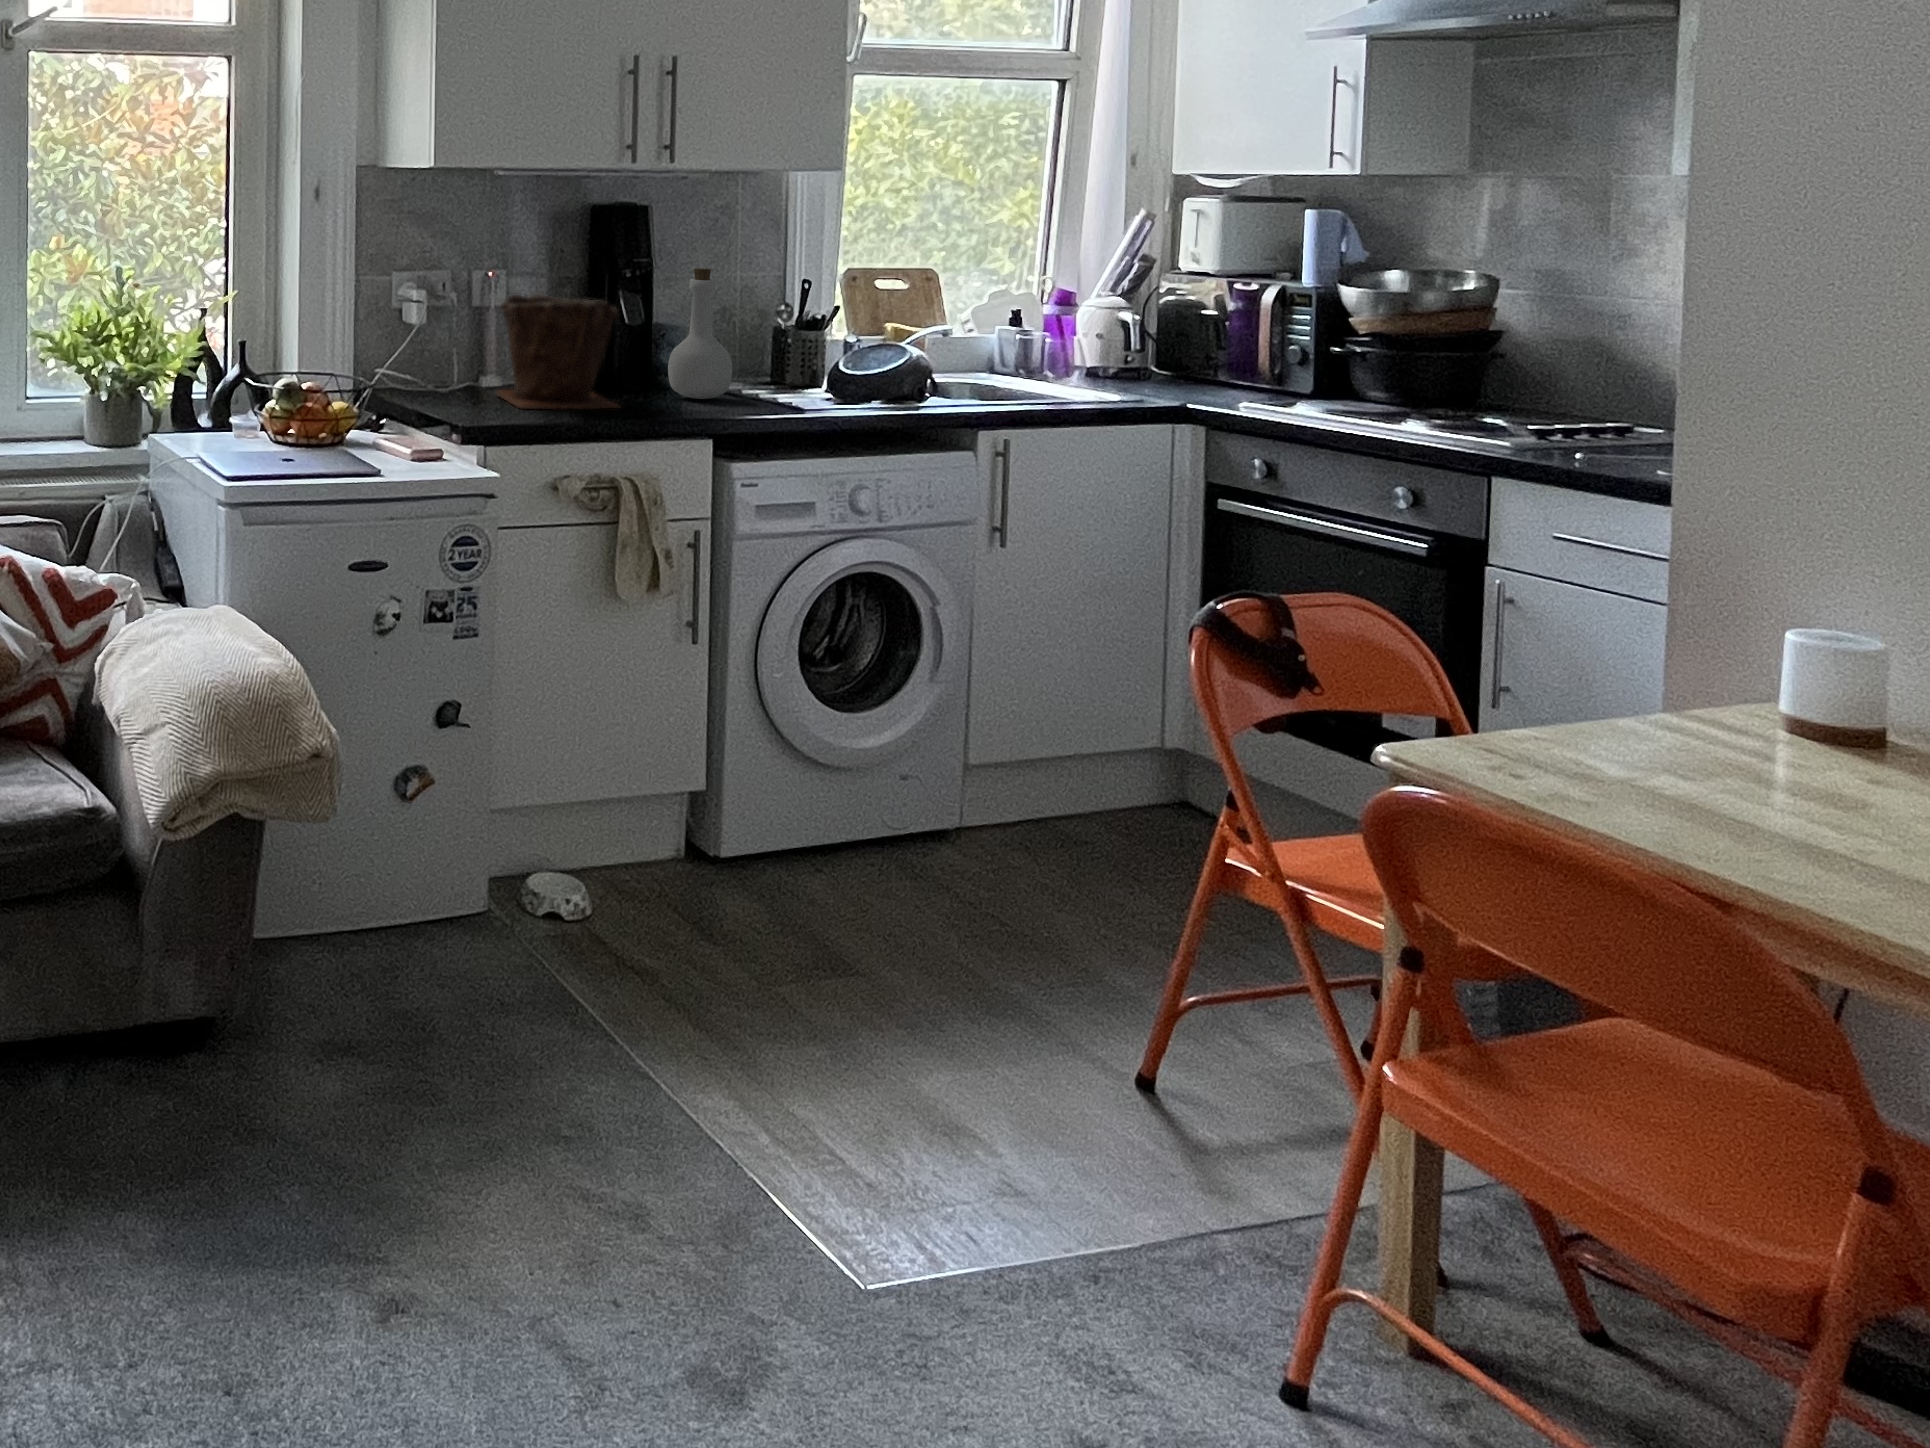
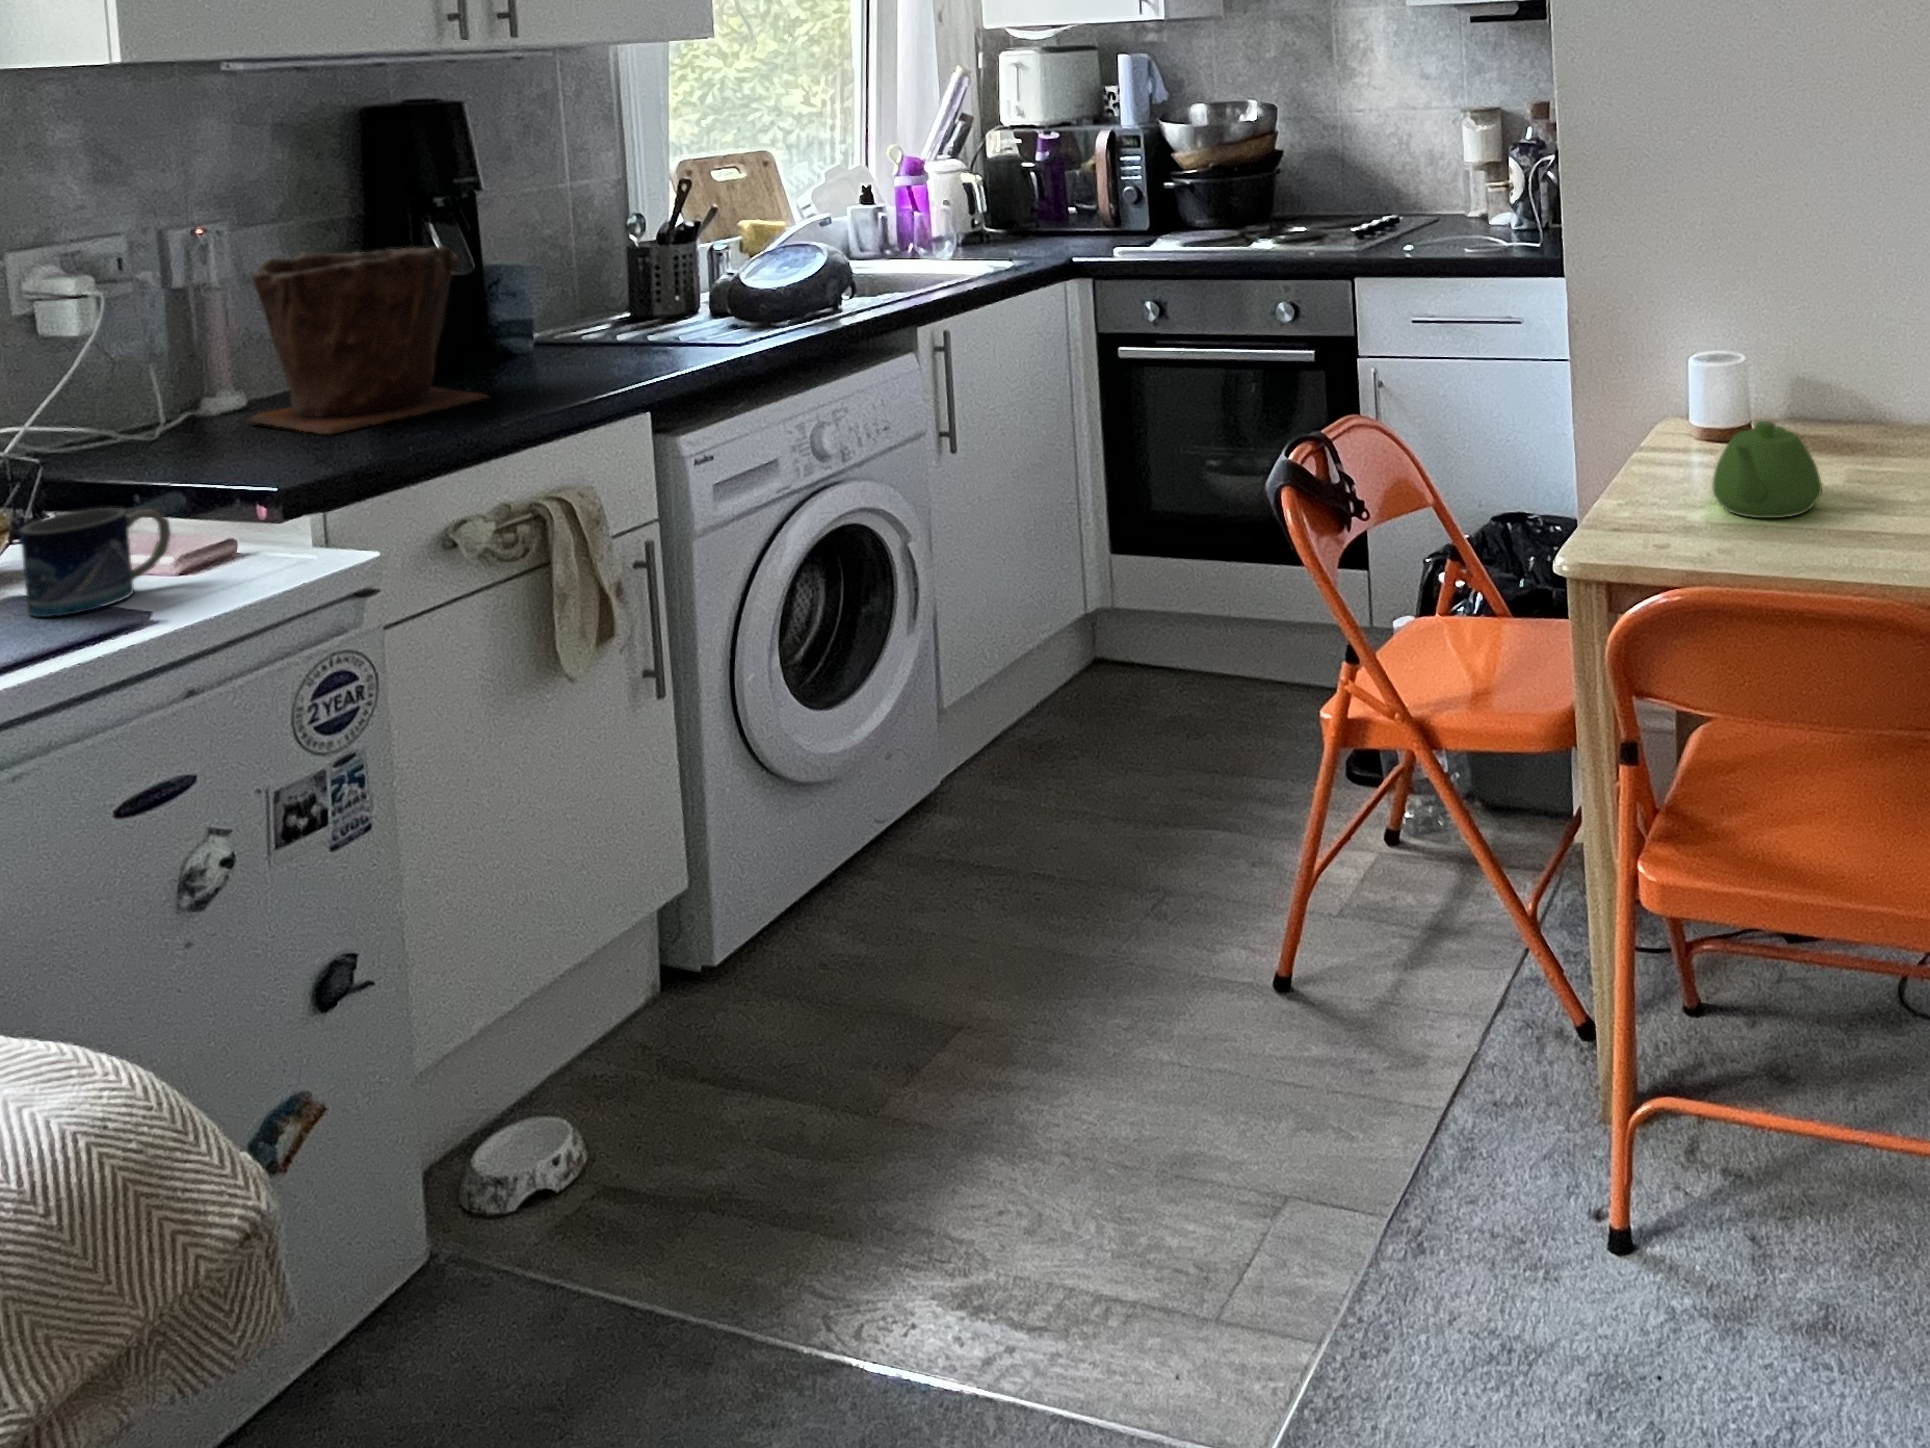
bottle: present [668,268,732,399] -> none [525,180,620,362]
mug: none [338,413,404,467] -> present [20,508,171,617]
teapot: none [1680,702,1861,823] -> present [1712,421,1822,518]

